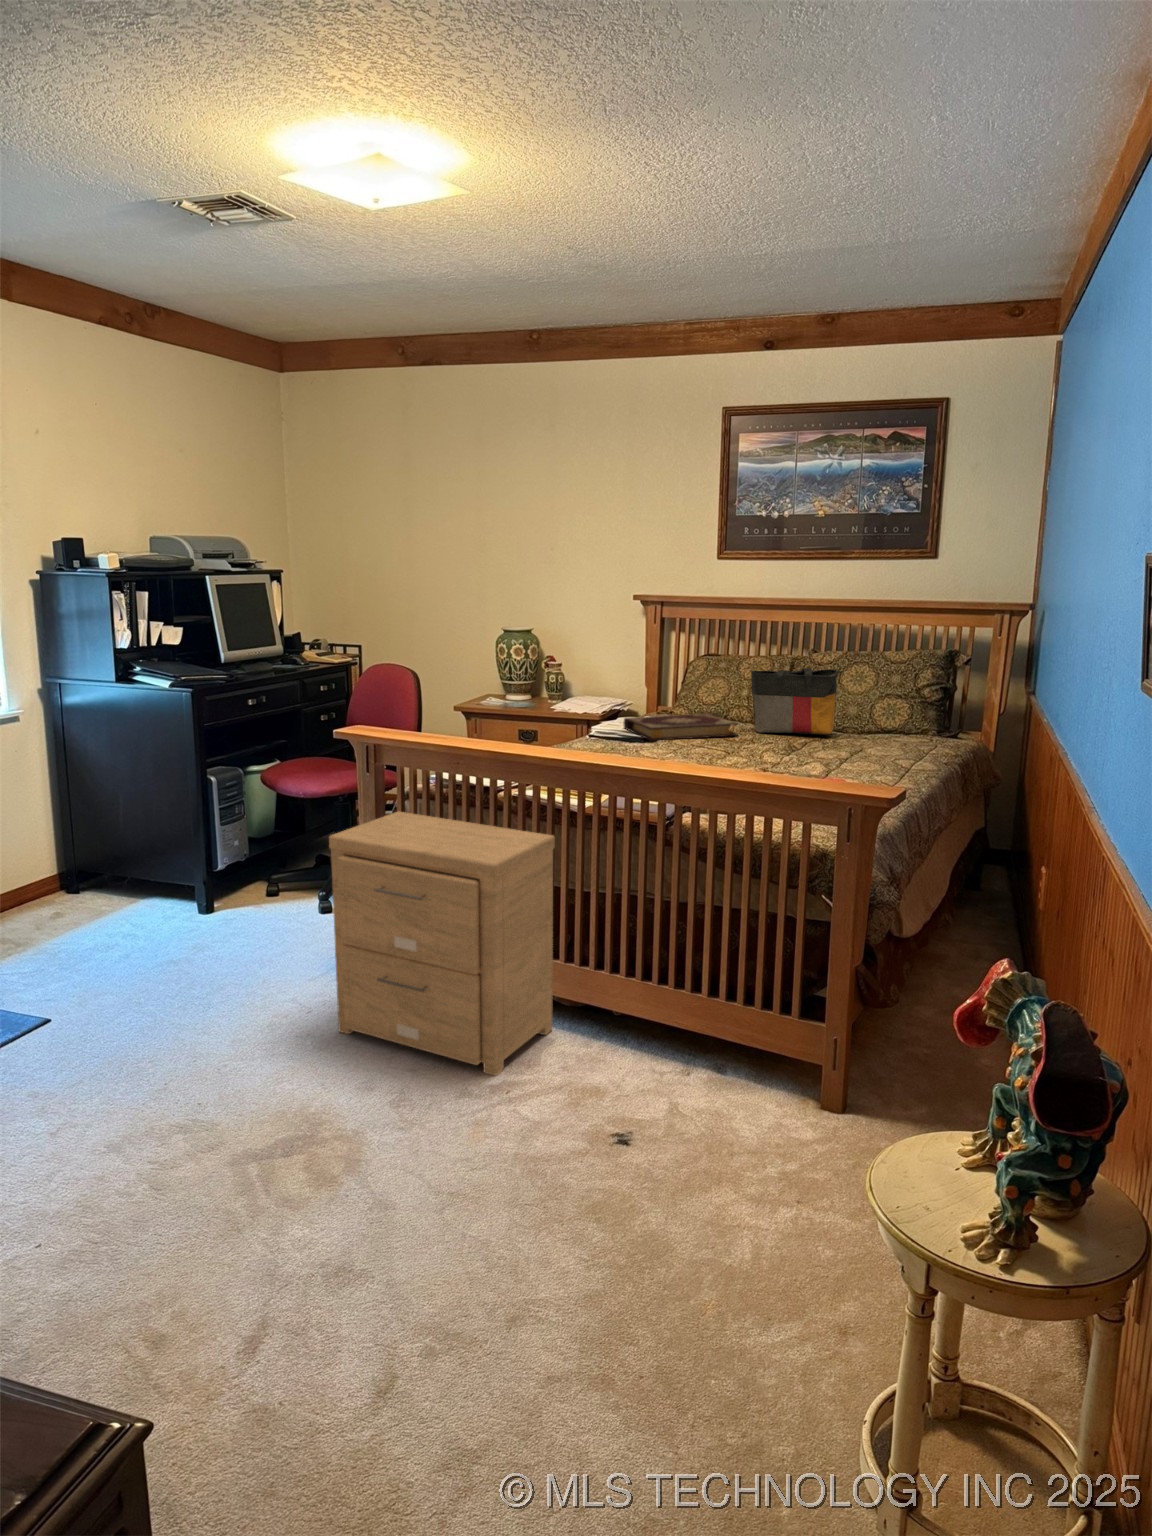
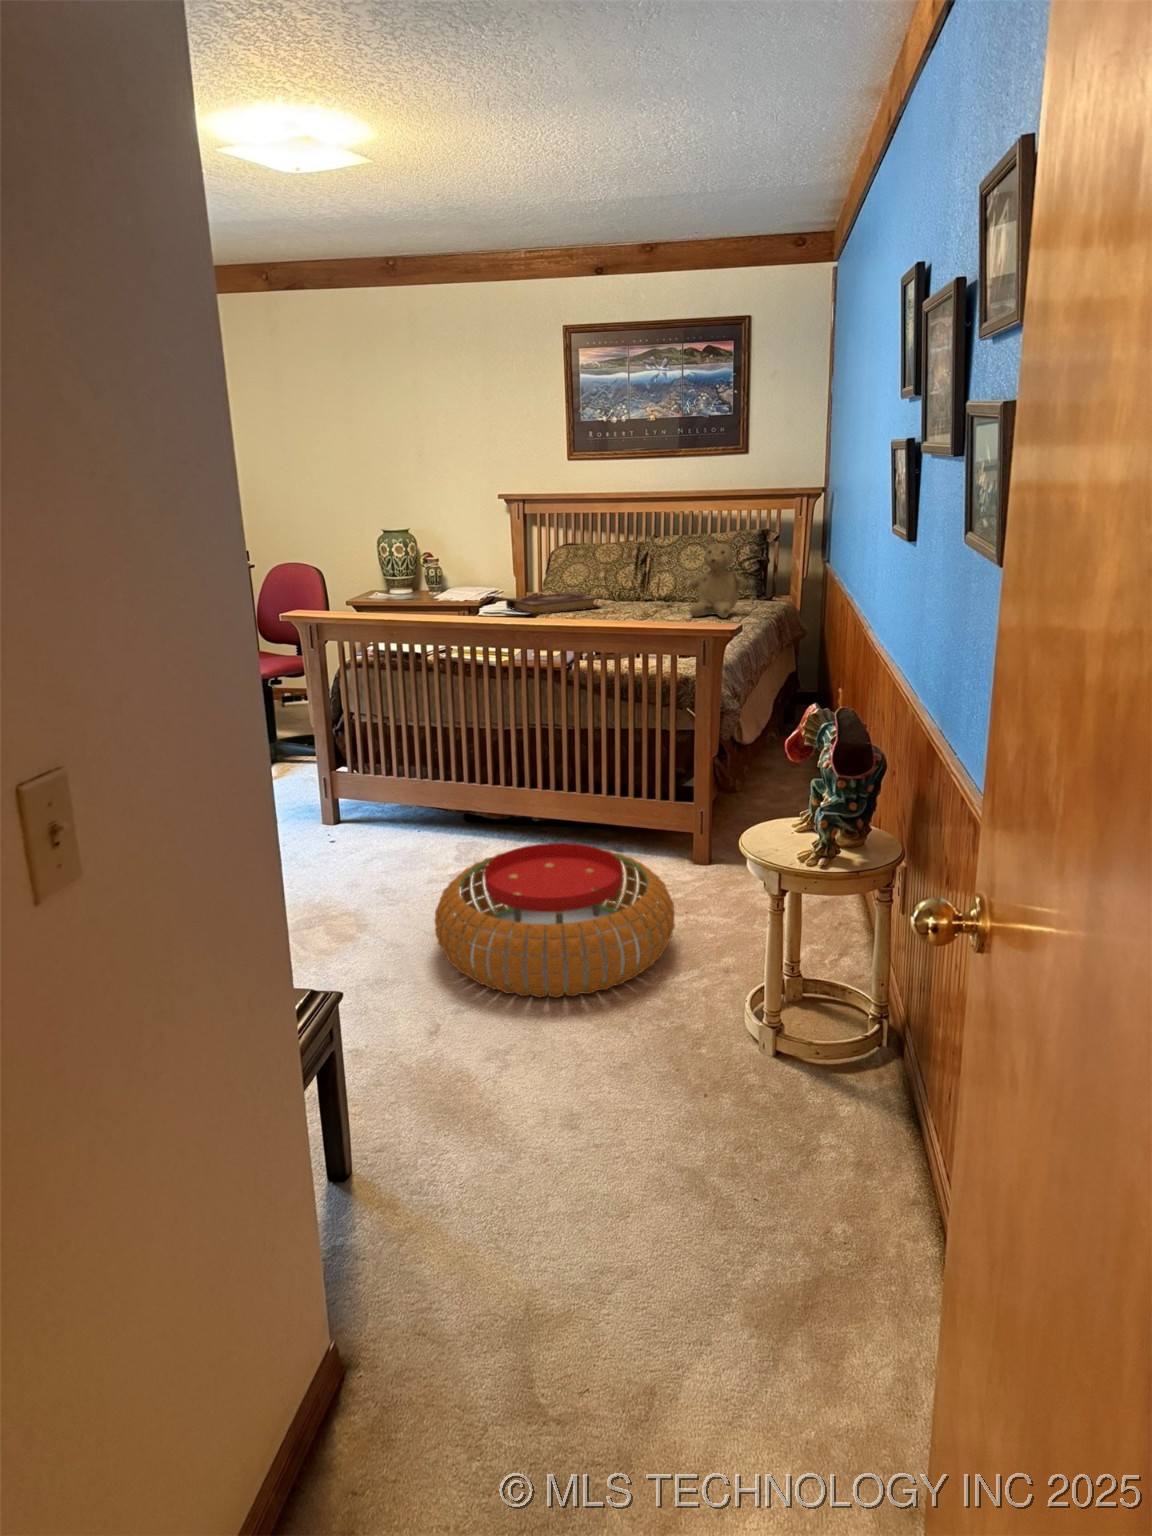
teddy bear: none [847,659,927,762] -> present [688,537,749,618]
tote bag: present [751,668,840,735] -> none [608,549,679,605]
side table: present [329,811,555,1076] -> none [299,679,486,870]
pouf: none [426,1076,773,1345] -> present [435,843,675,998]

